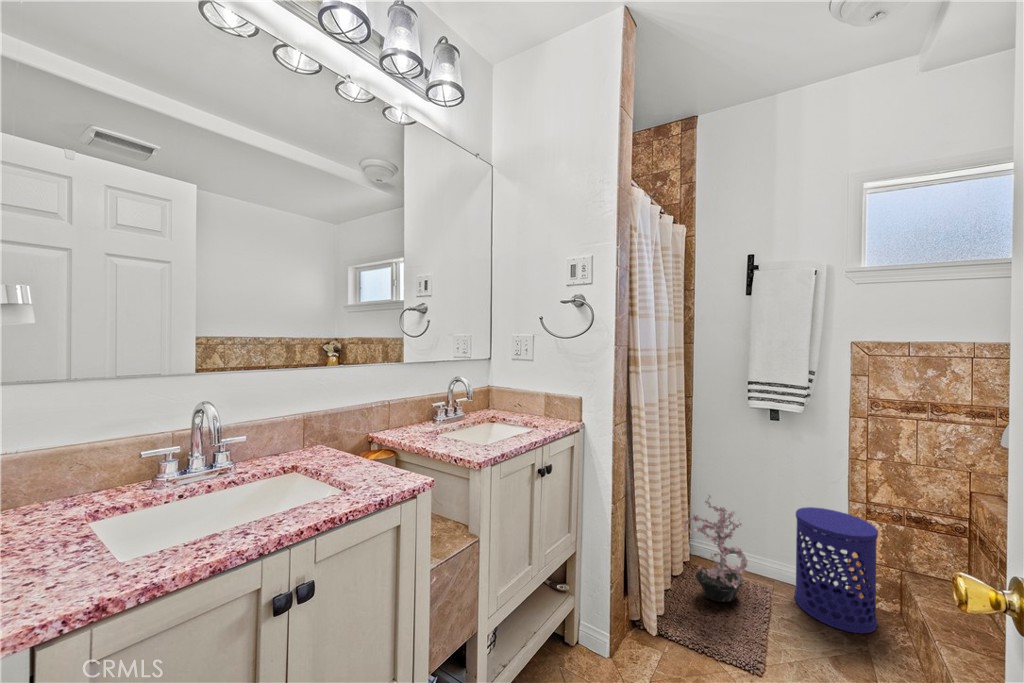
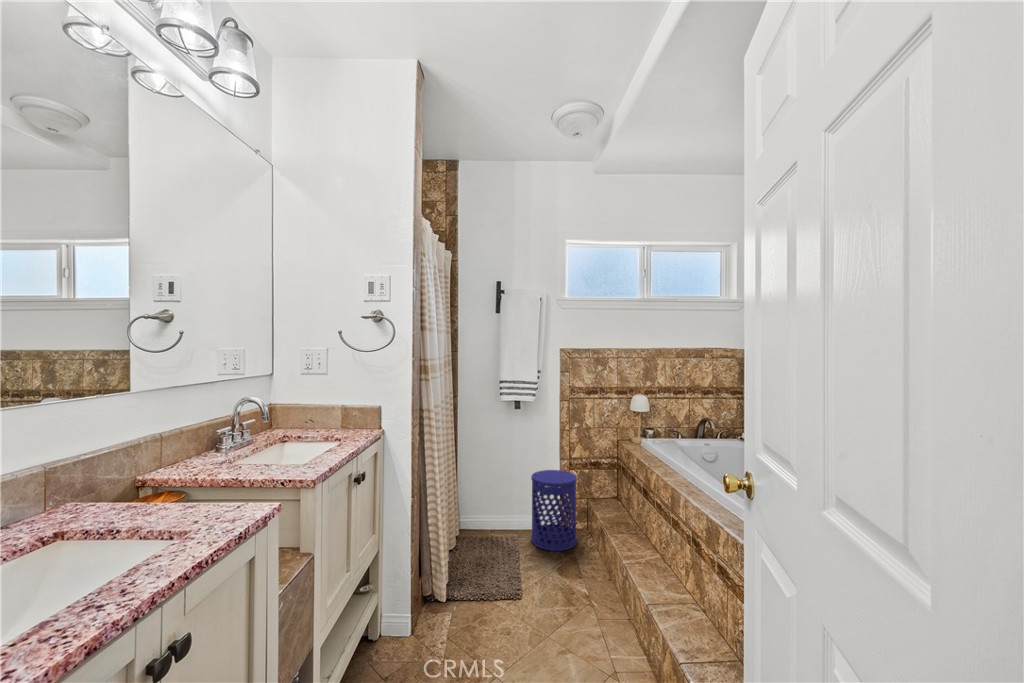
potted plant: present [682,495,748,602] -> none [456,475,507,561]

